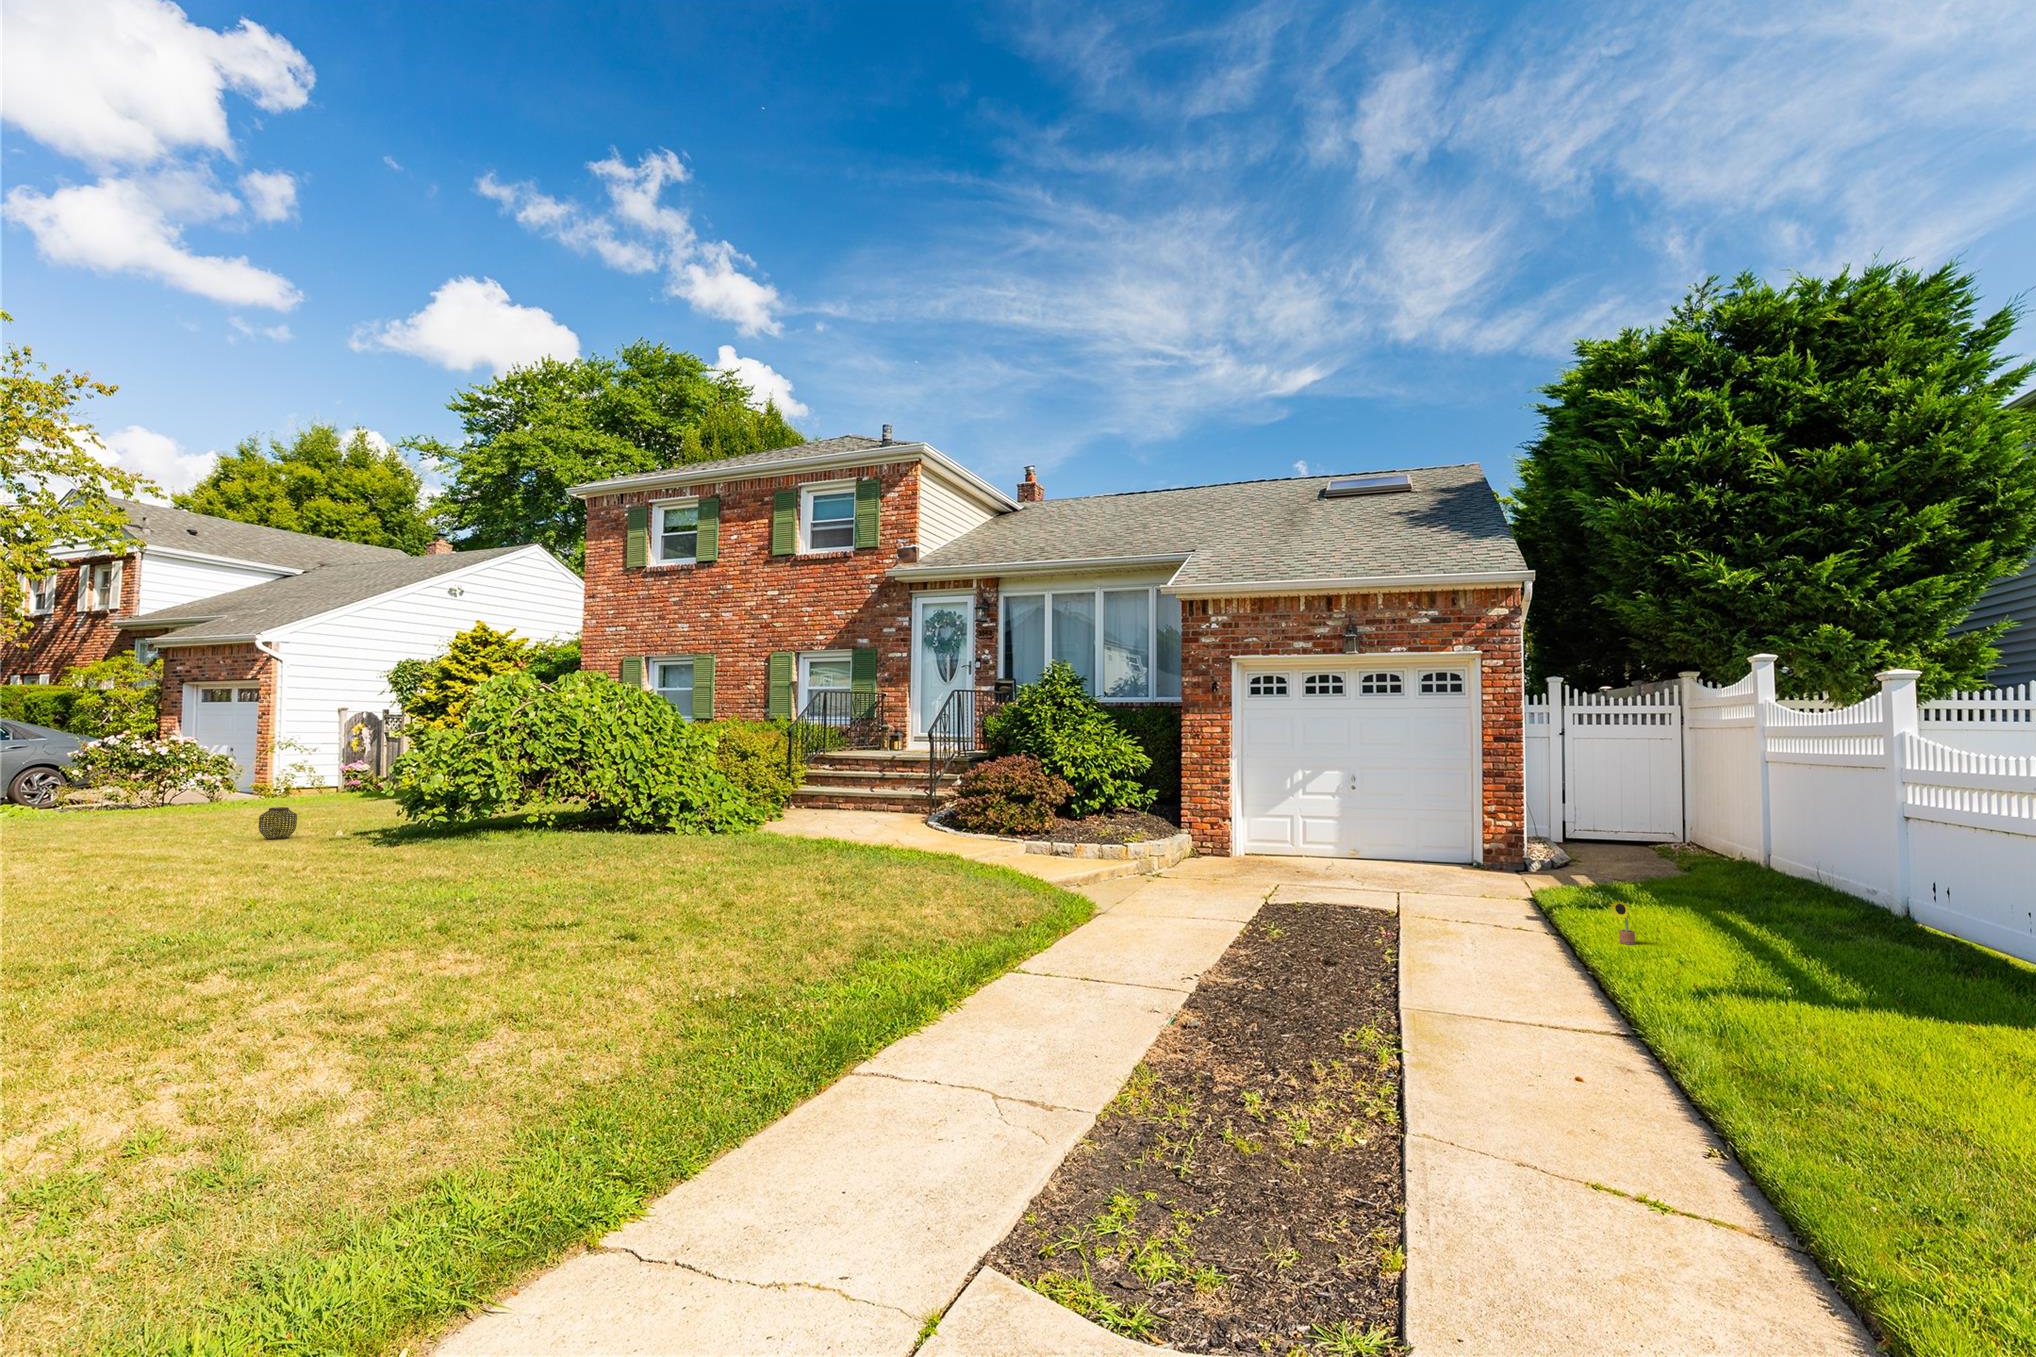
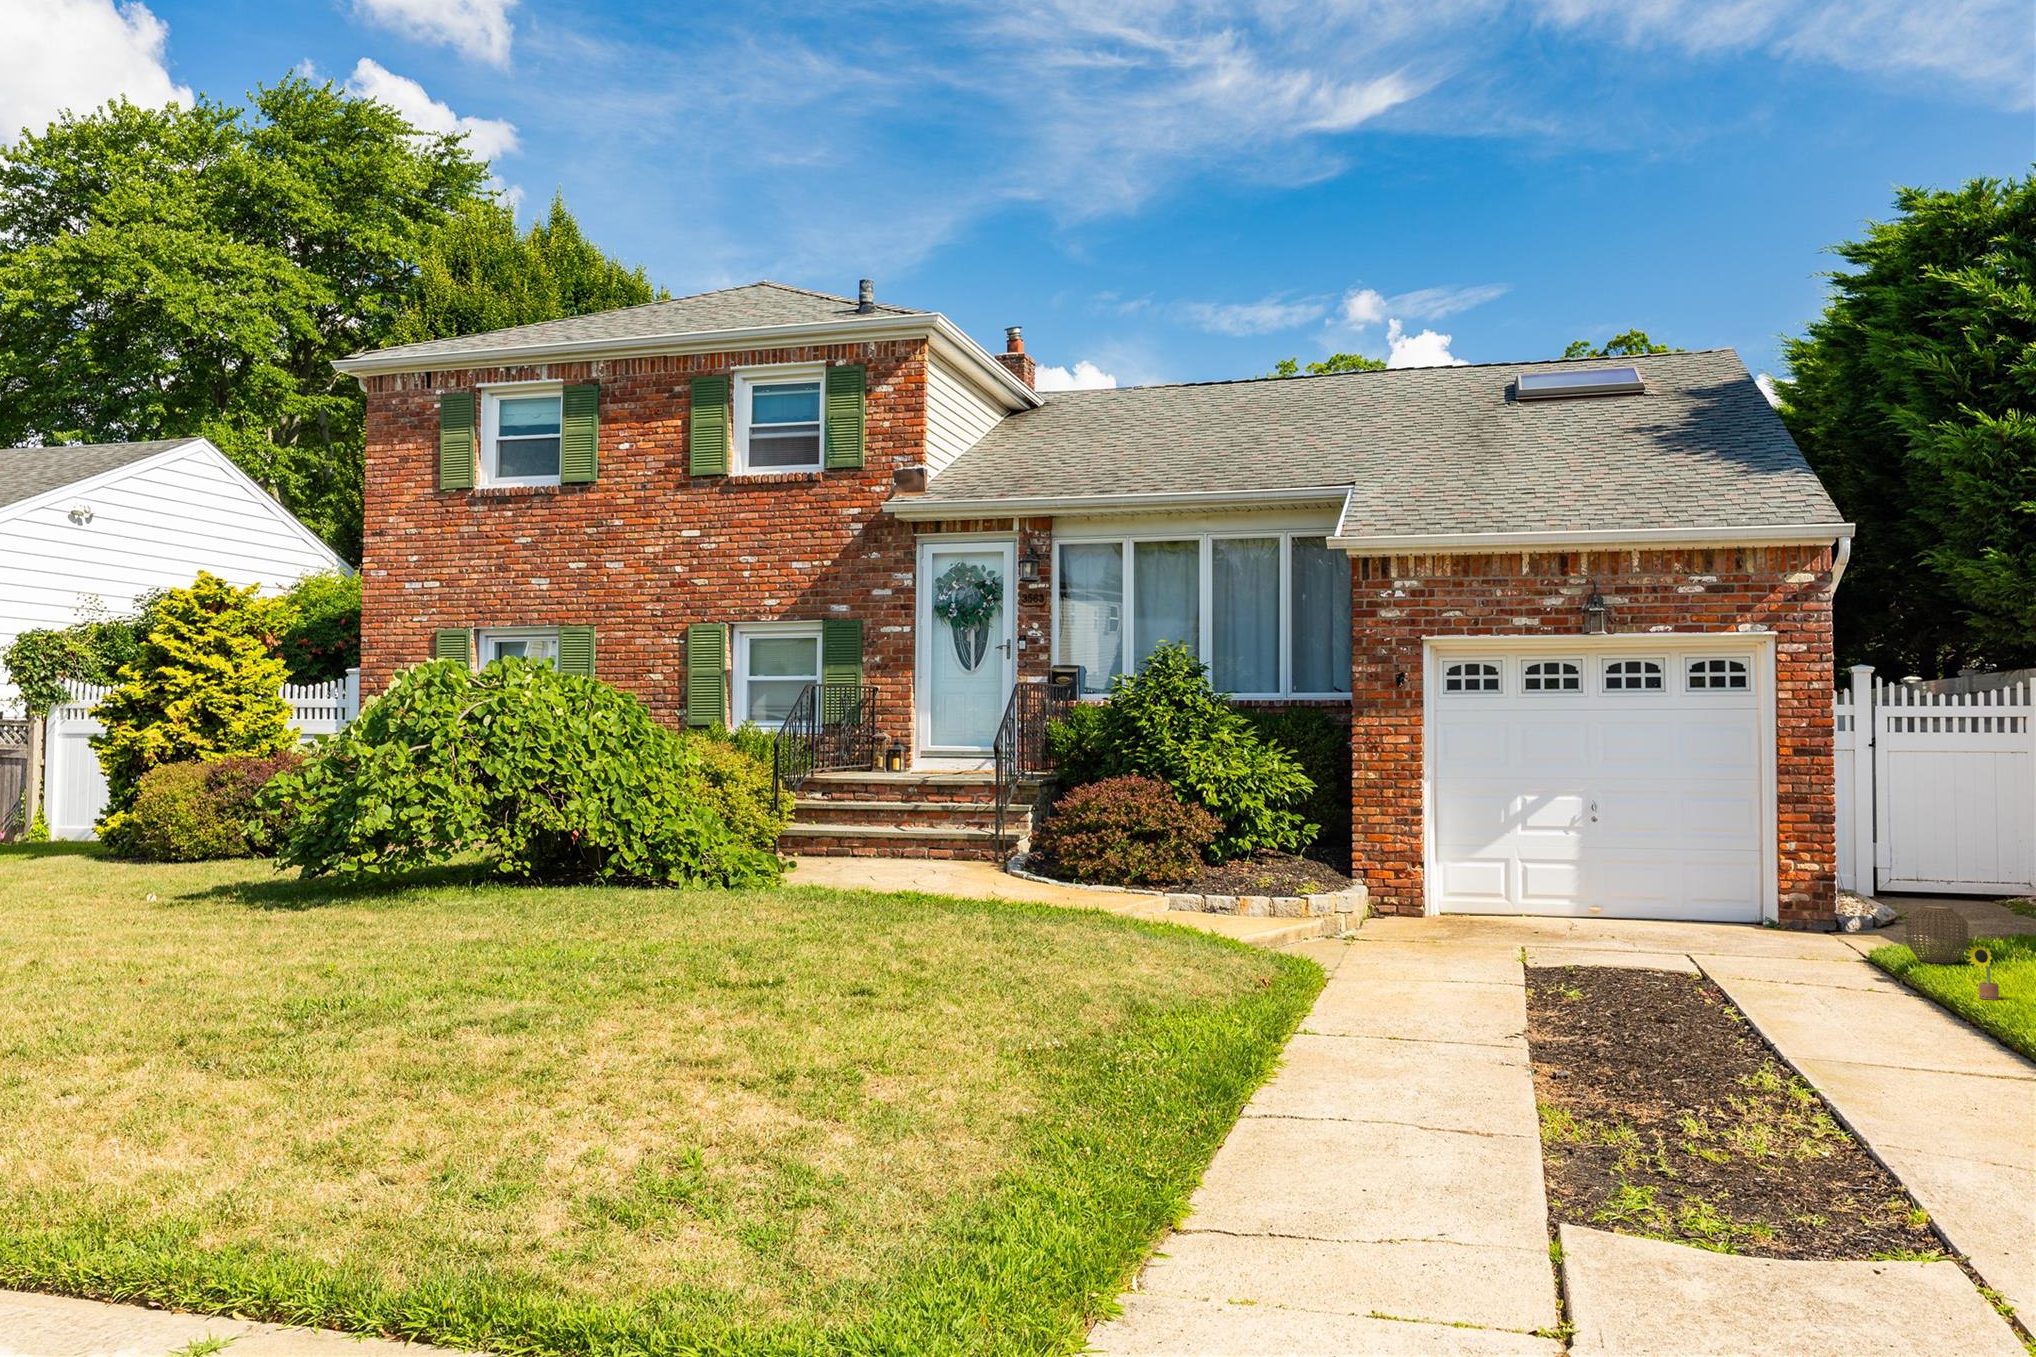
woven basket: present [259,807,297,839] -> present [1906,905,1968,964]

